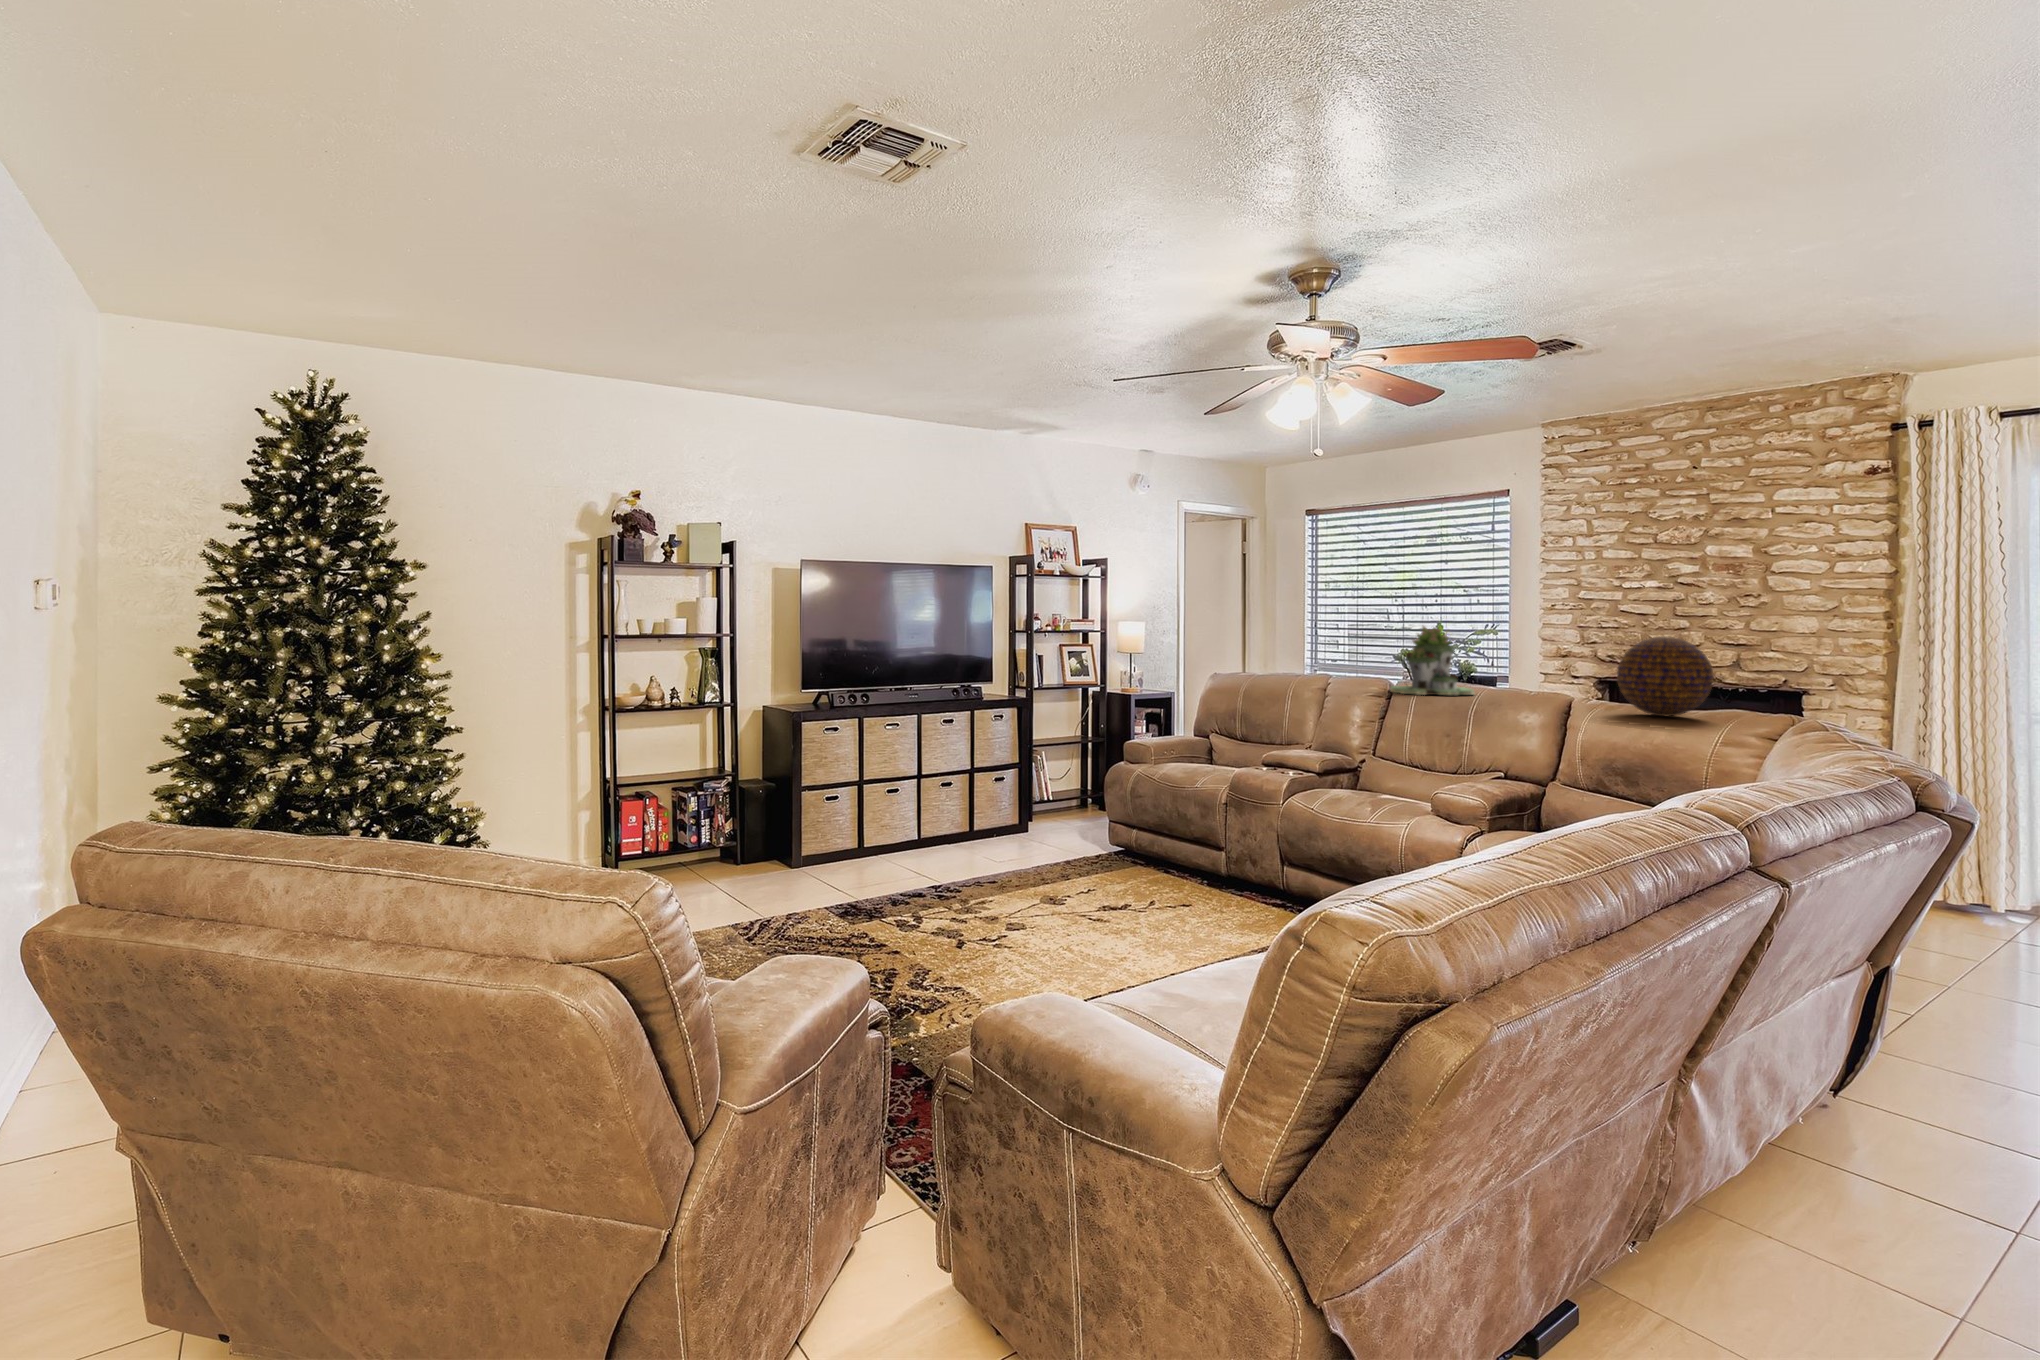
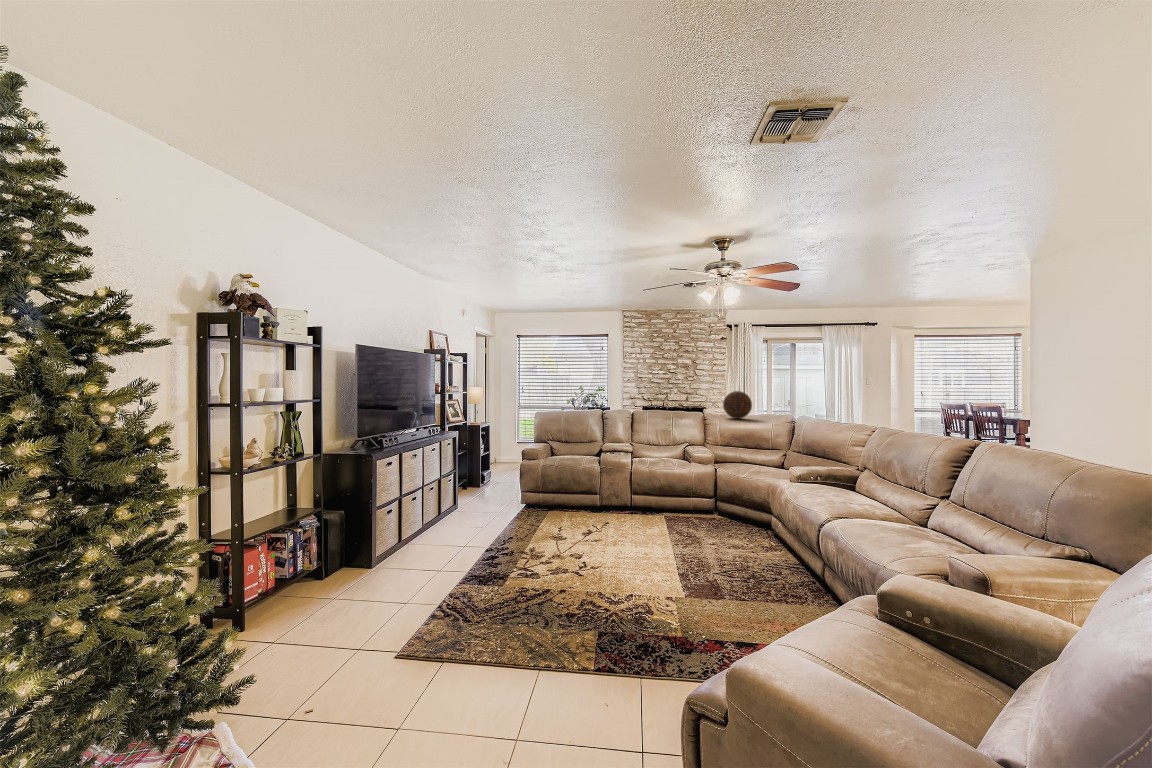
succulent planter: present [1390,626,1475,695] -> none [631,388,664,416]

